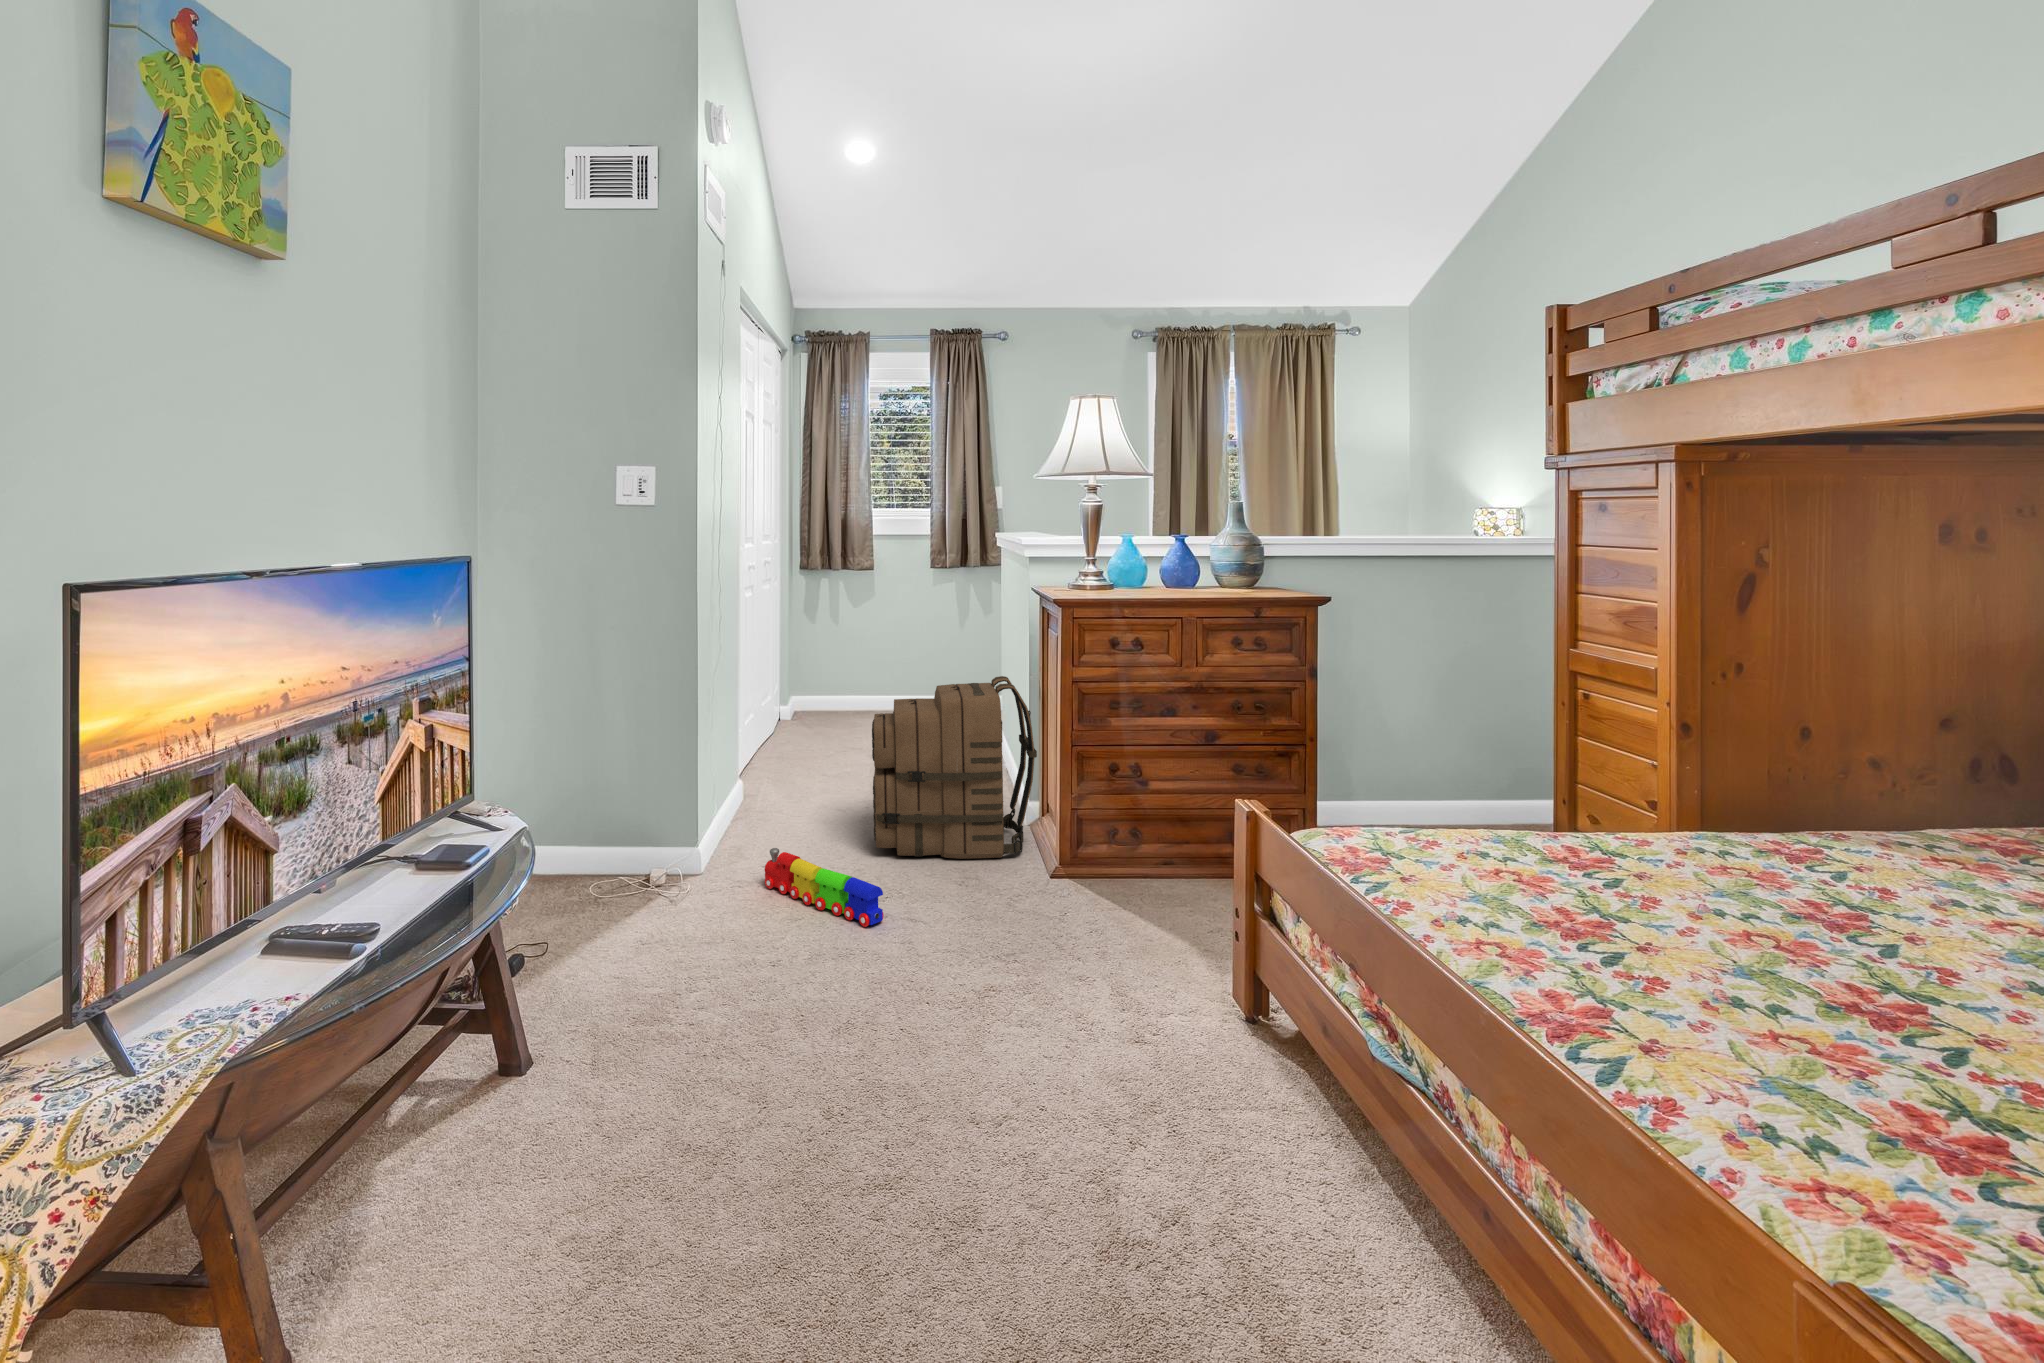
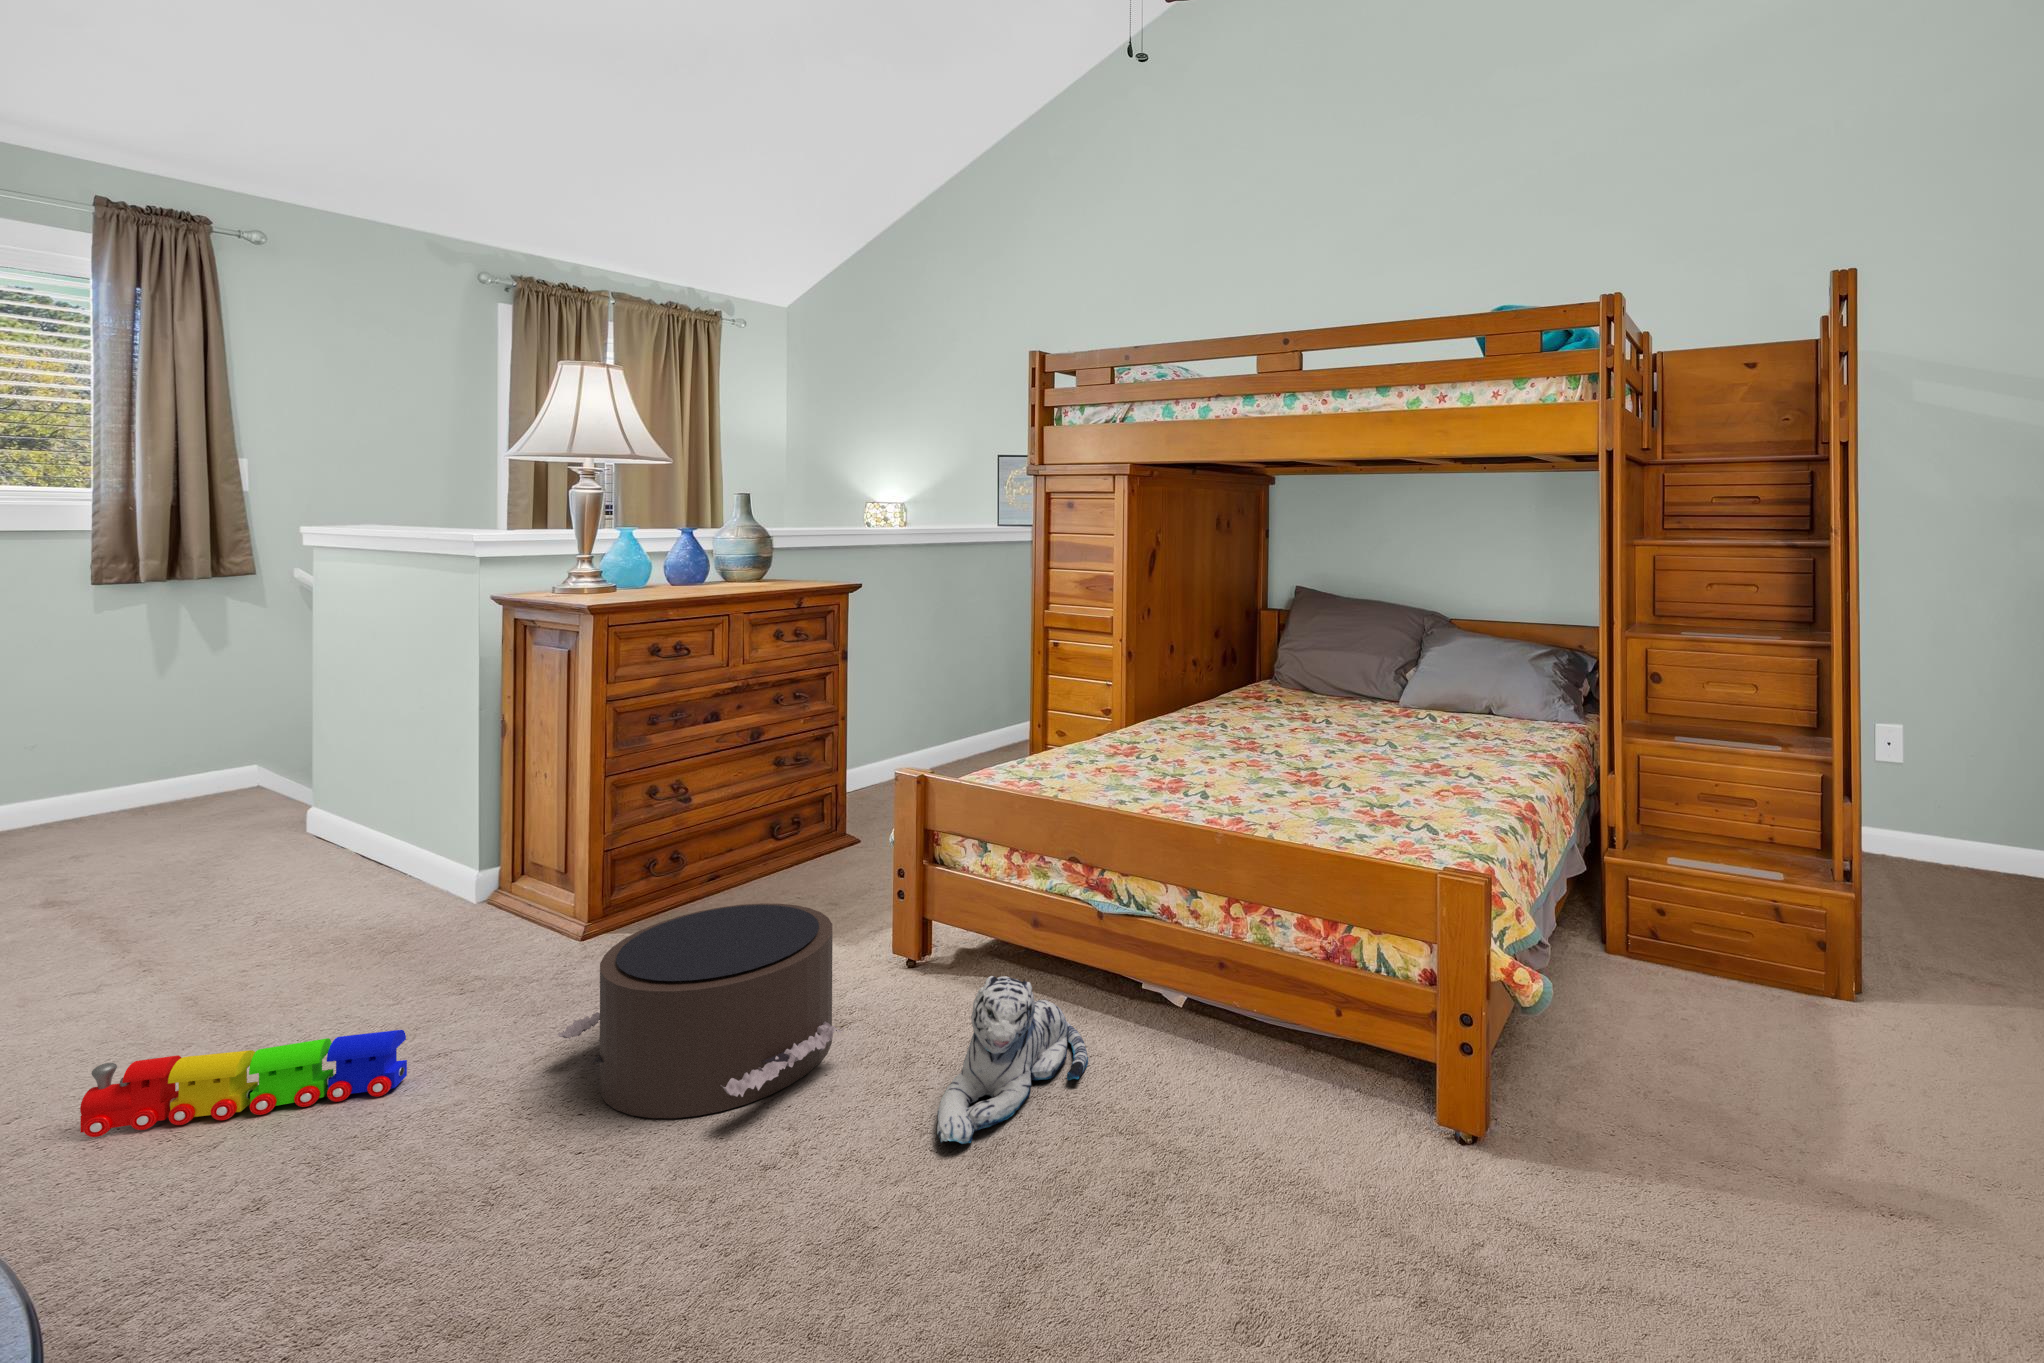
backpack: present [872,676,1037,859] -> none [233,715,548,1003]
pouf: none [938,871,1125,1056] -> present [557,903,844,1118]
plush toy: none [1083,1040,1327,1219] -> present [937,976,1088,1144]

